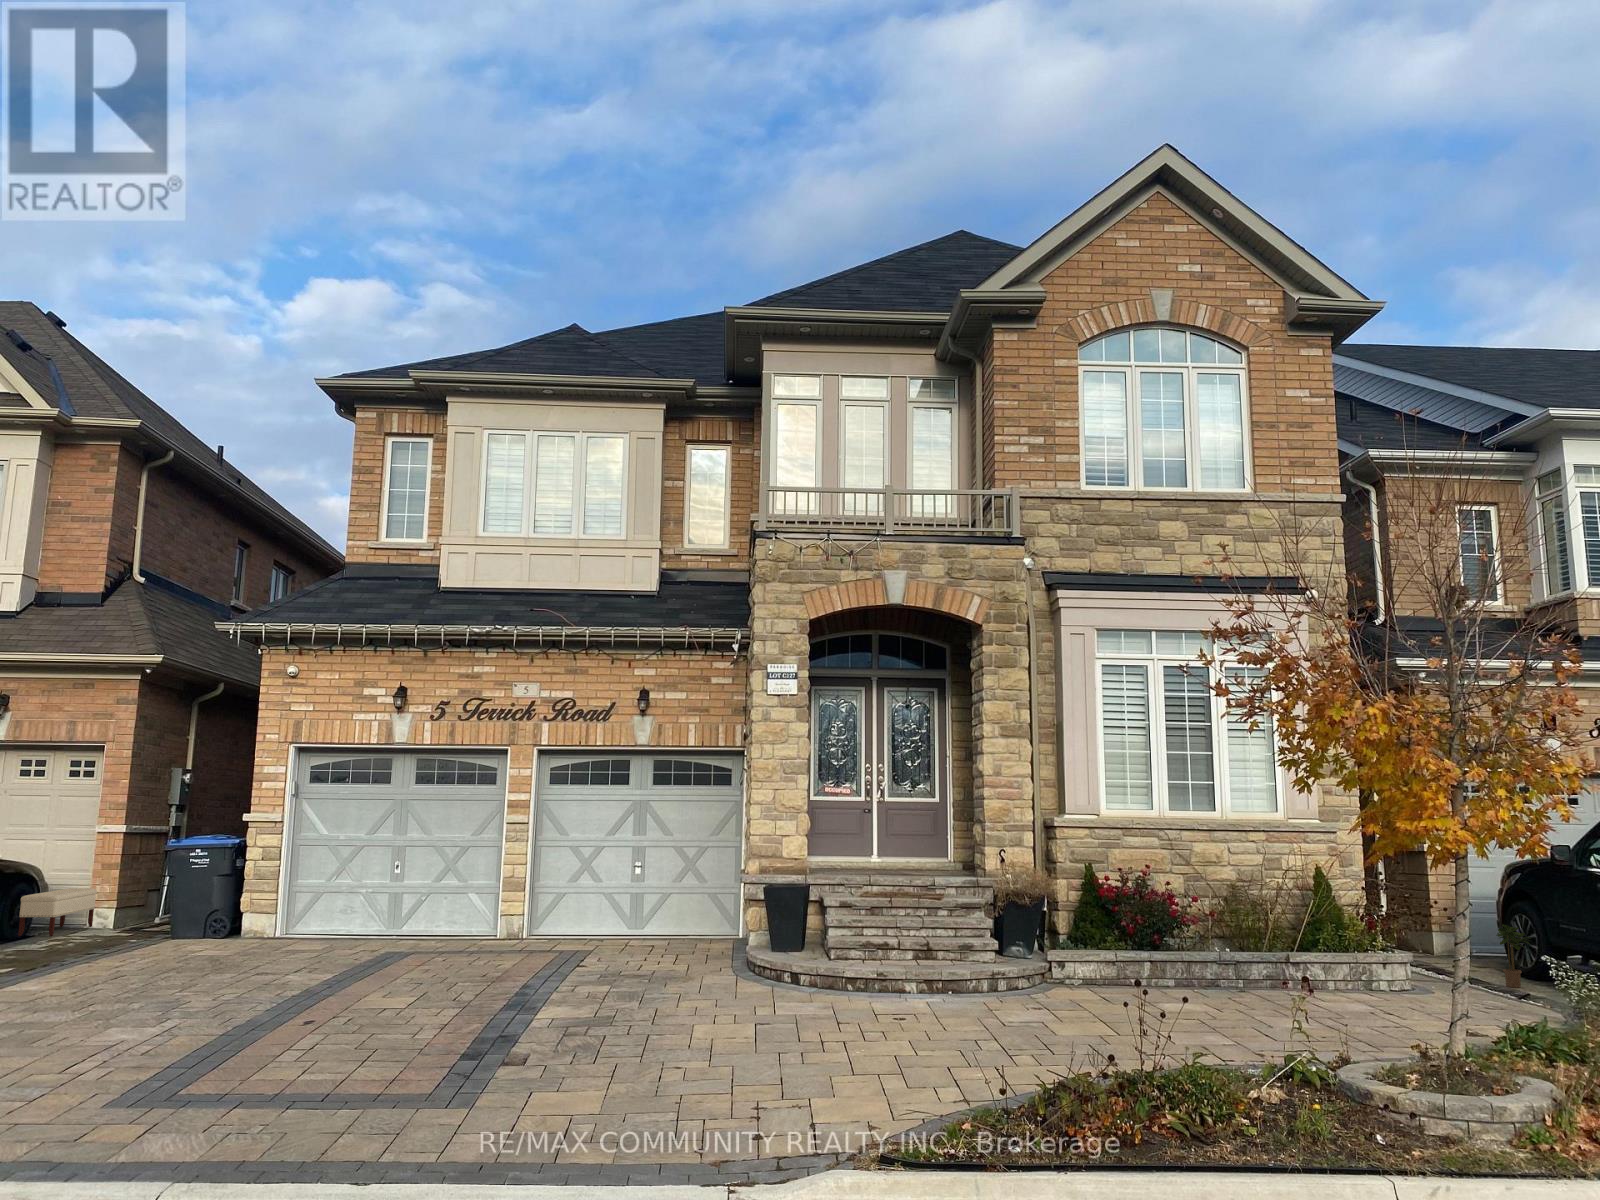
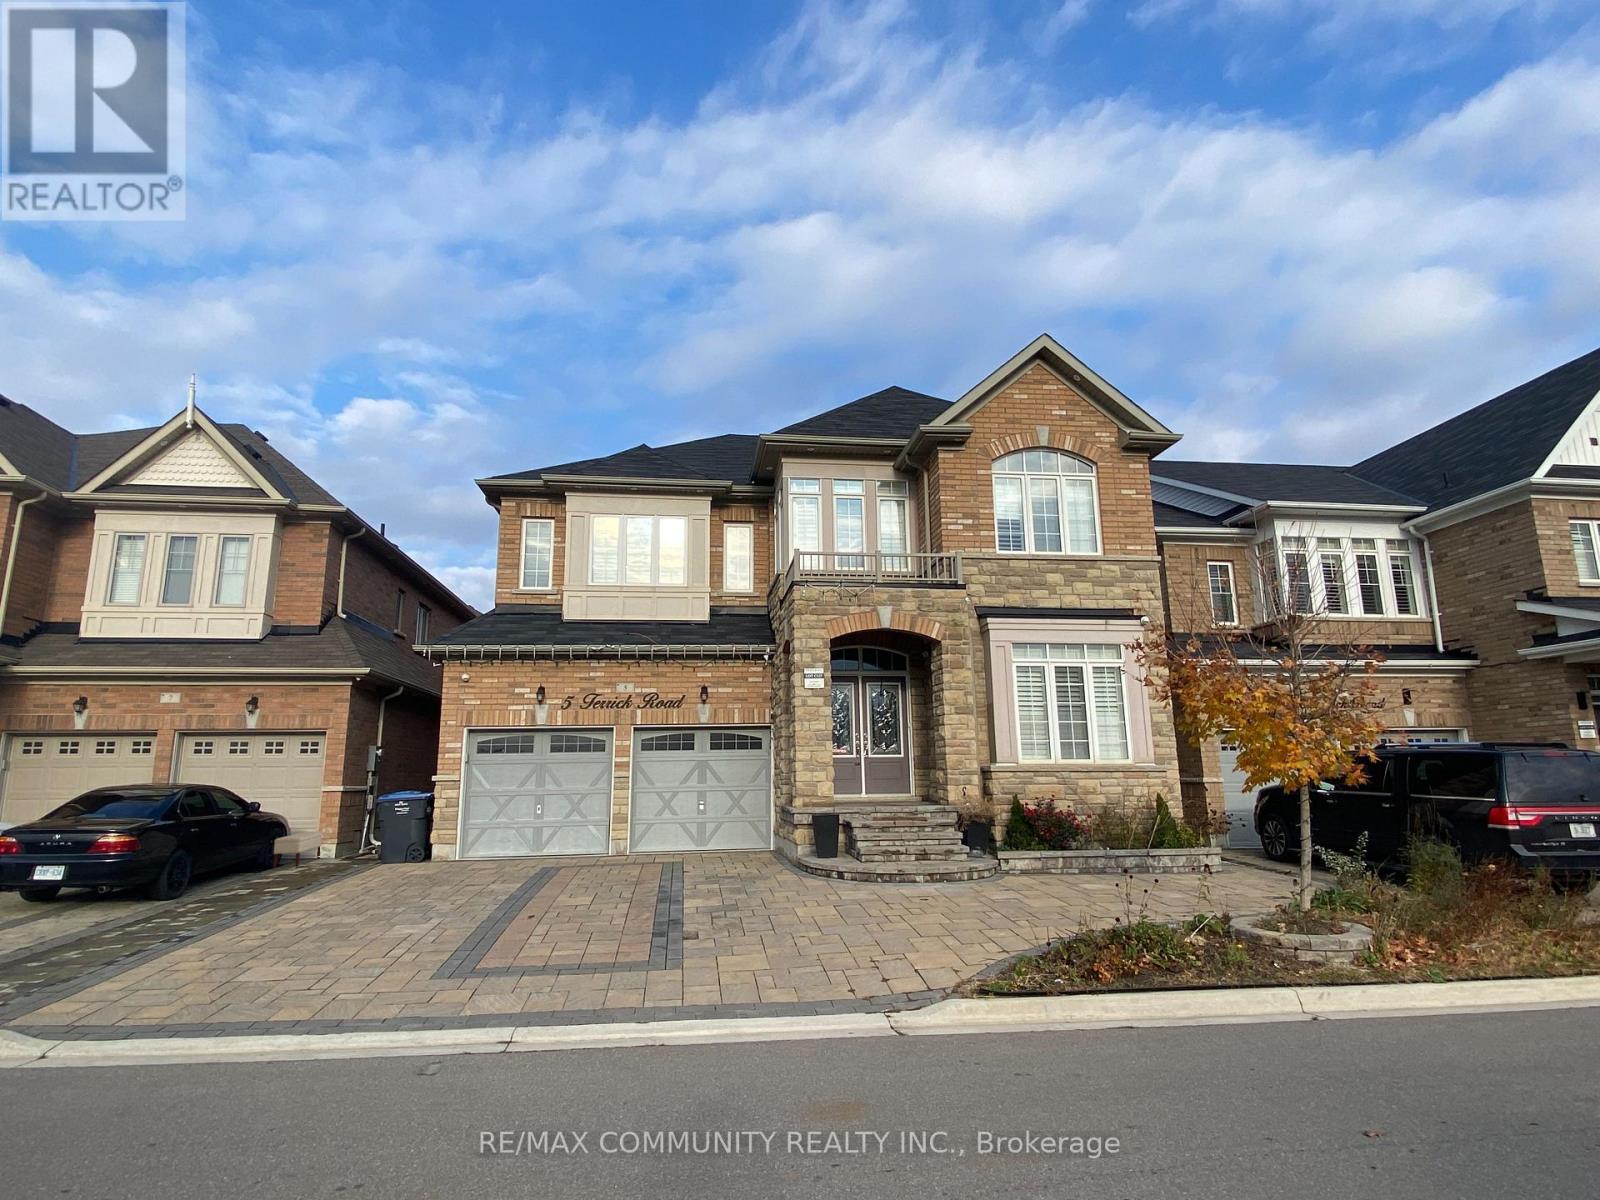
potted plant: present [1496,925,1531,988] -> none [1266,827,1289,866]

